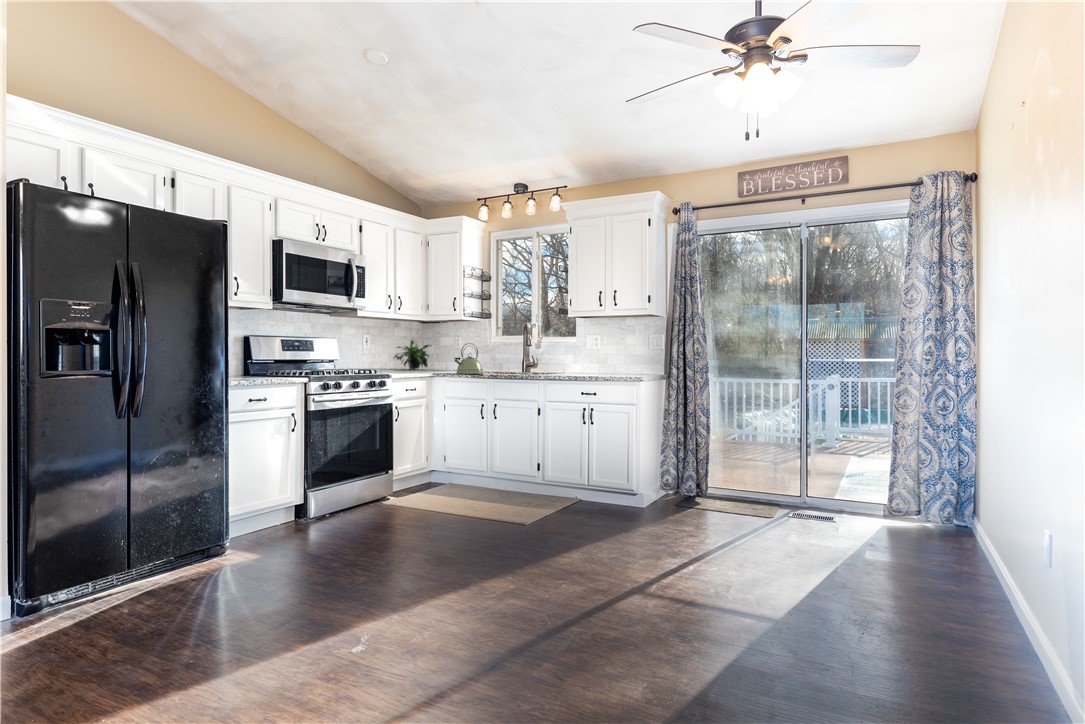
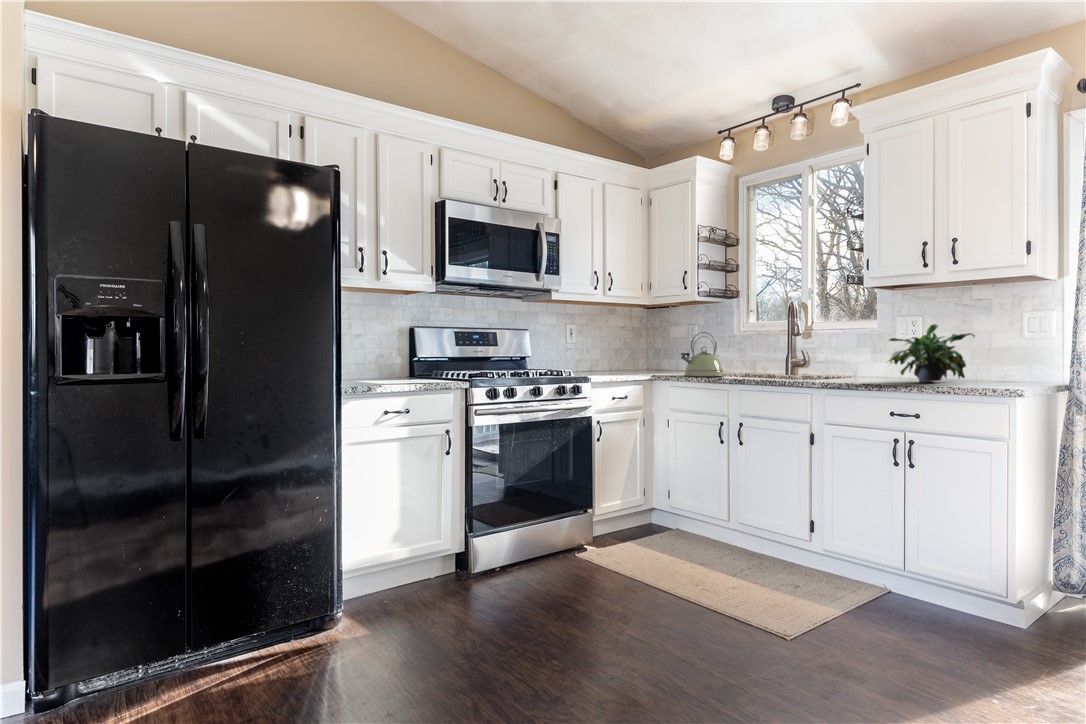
potted plant: present [393,340,431,369] -> present [889,324,975,382]

